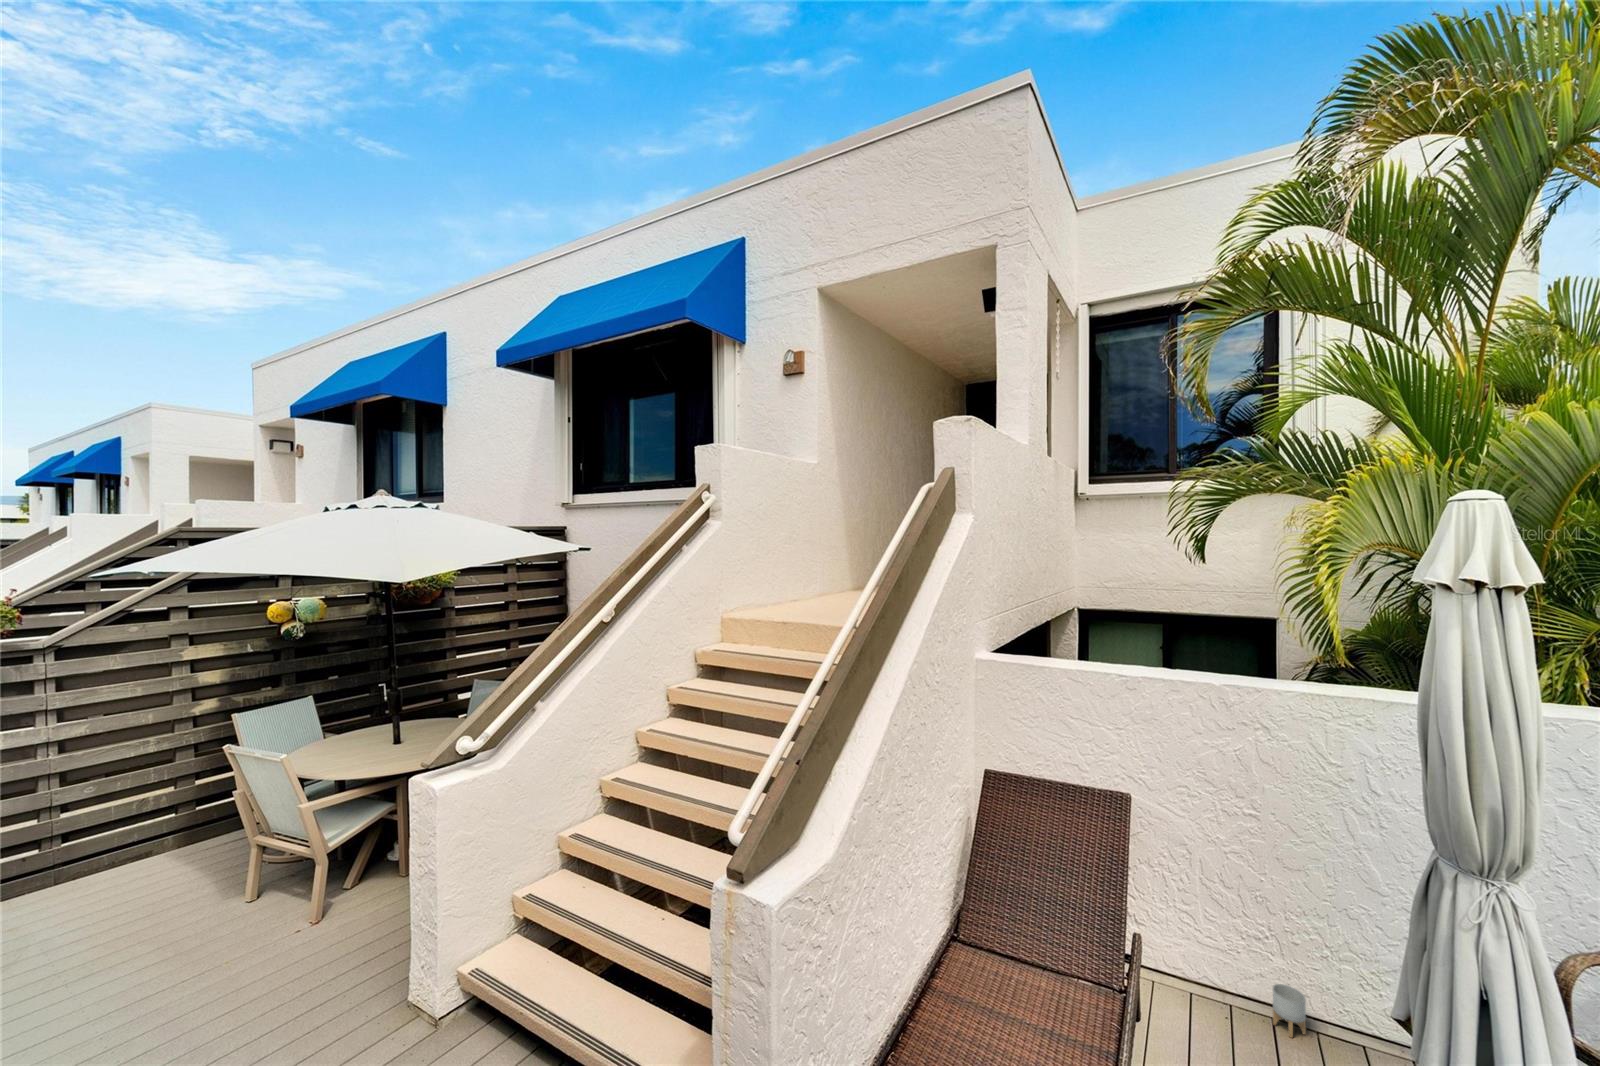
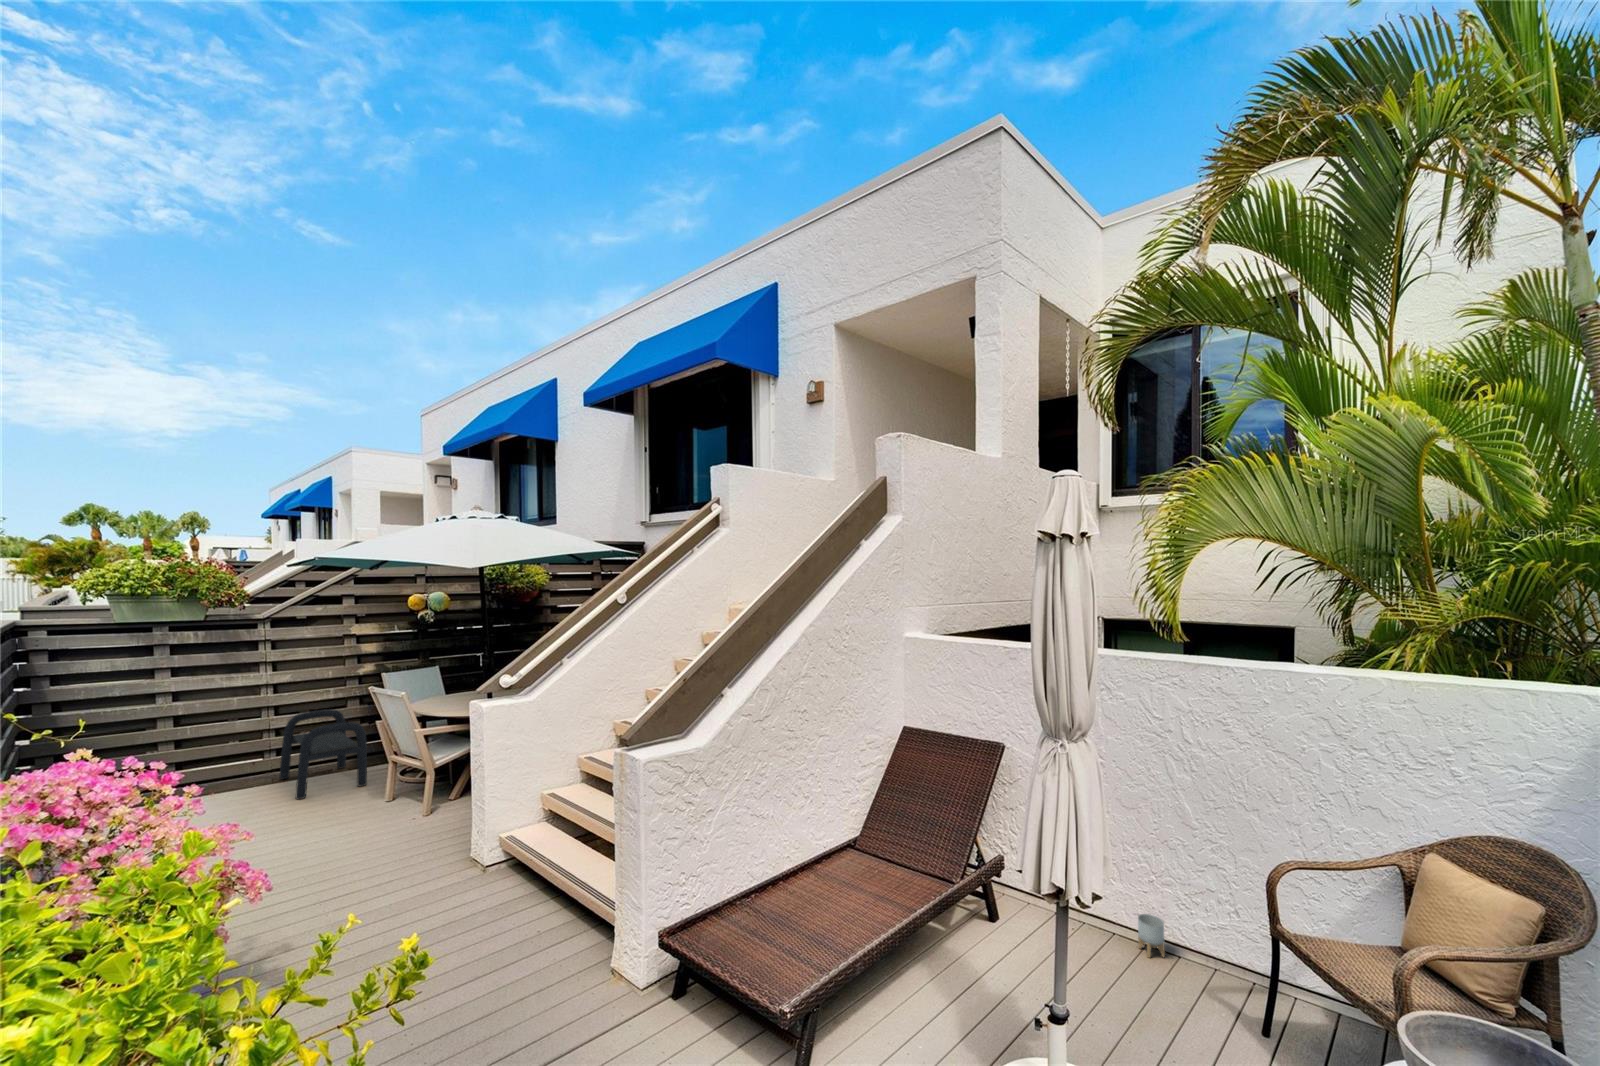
bench: none [74,765,217,904] -> present [279,709,367,799]

